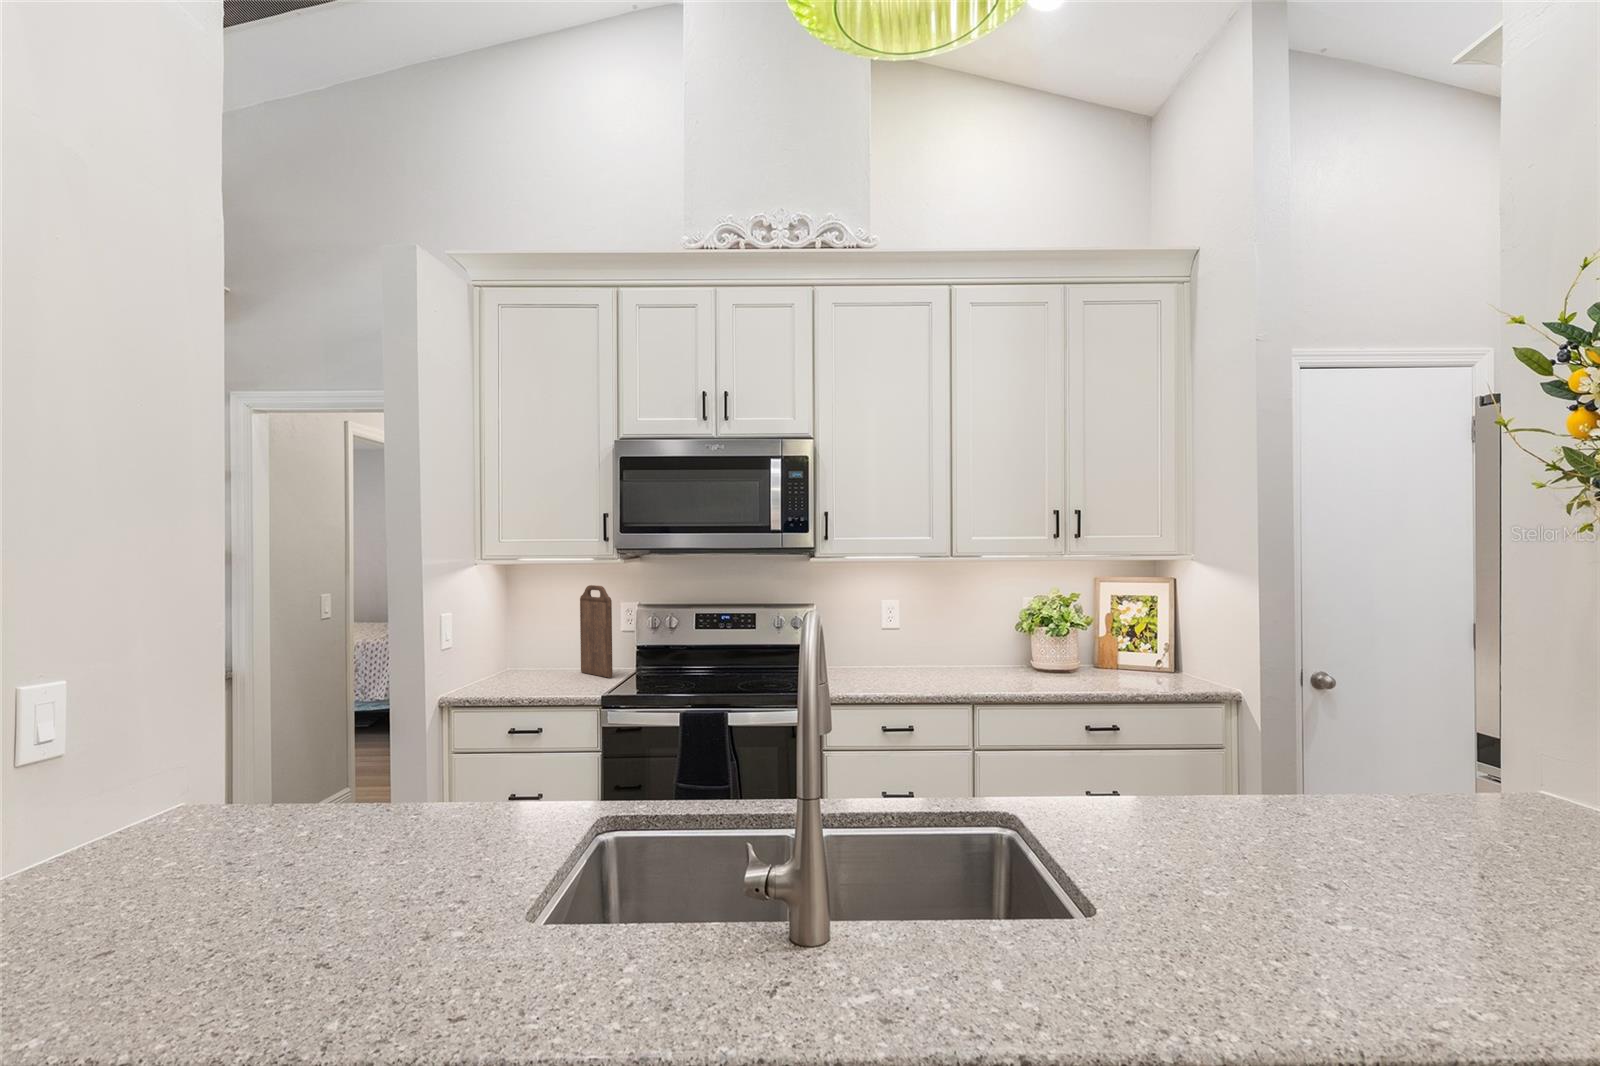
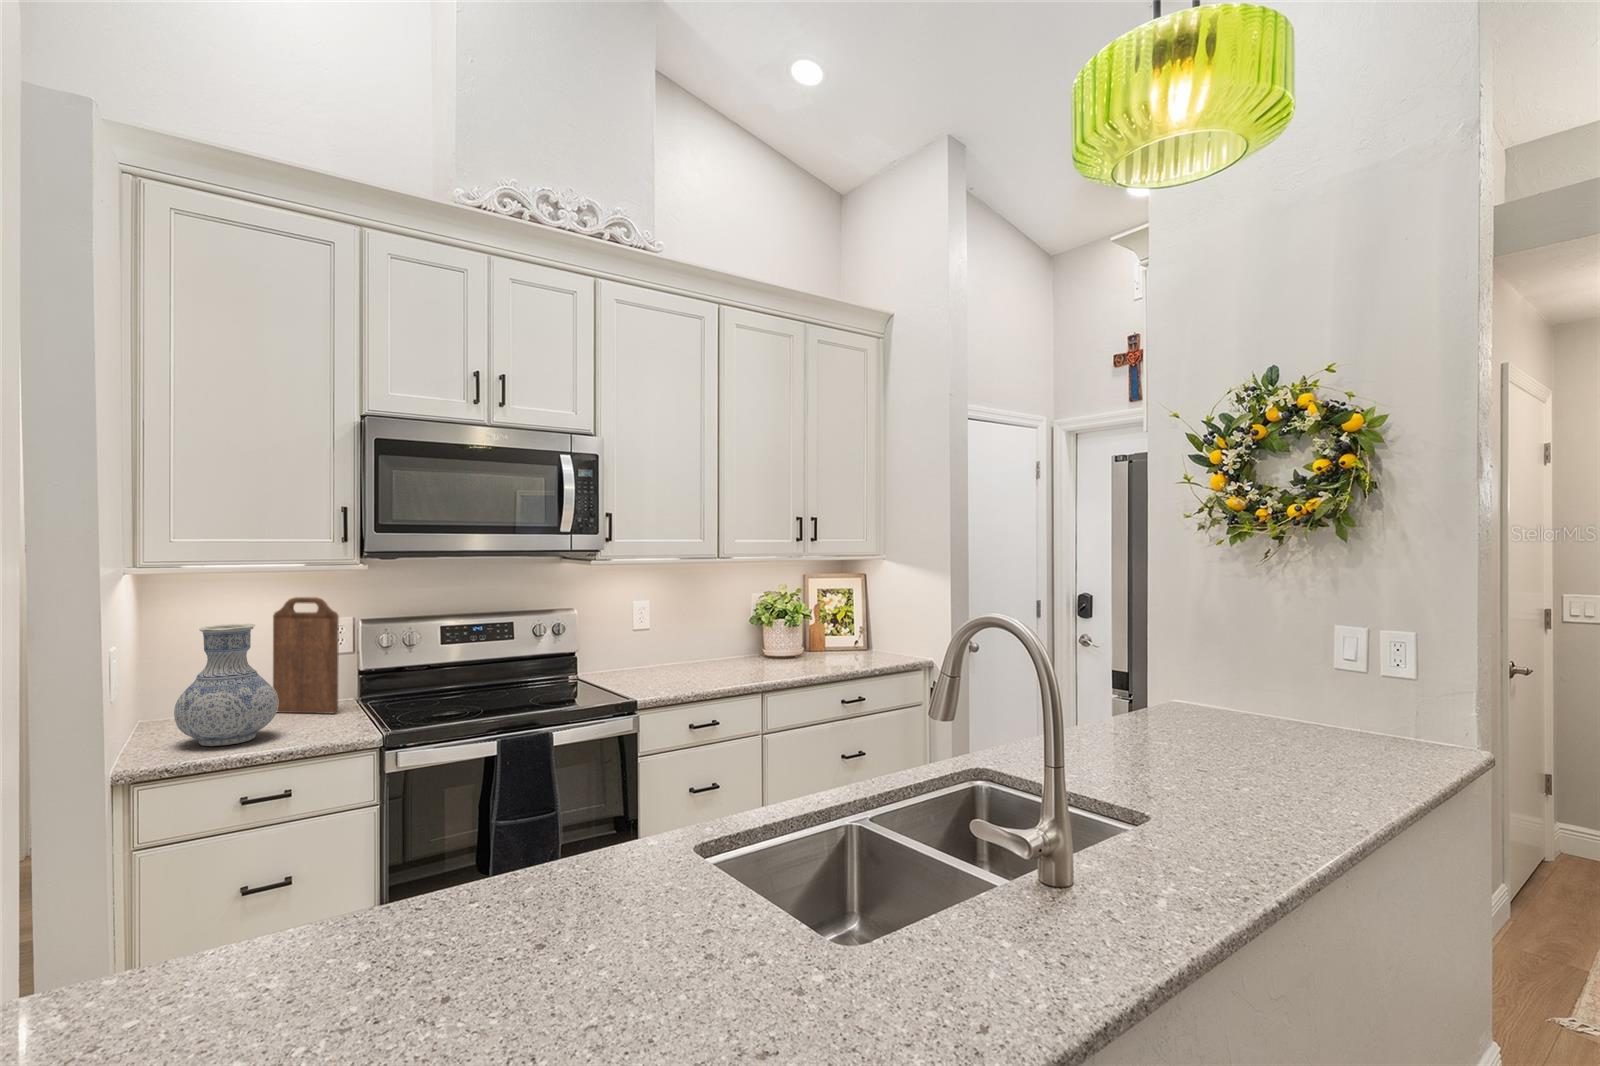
vase: none [487,604,551,691] -> present [174,624,278,746]

